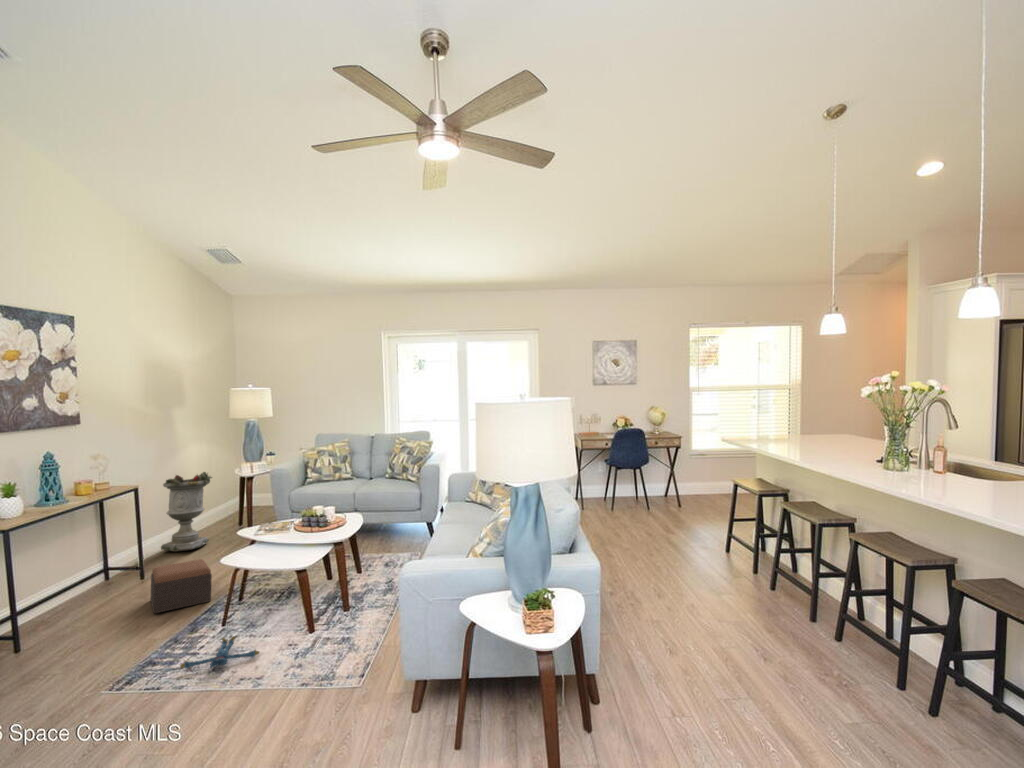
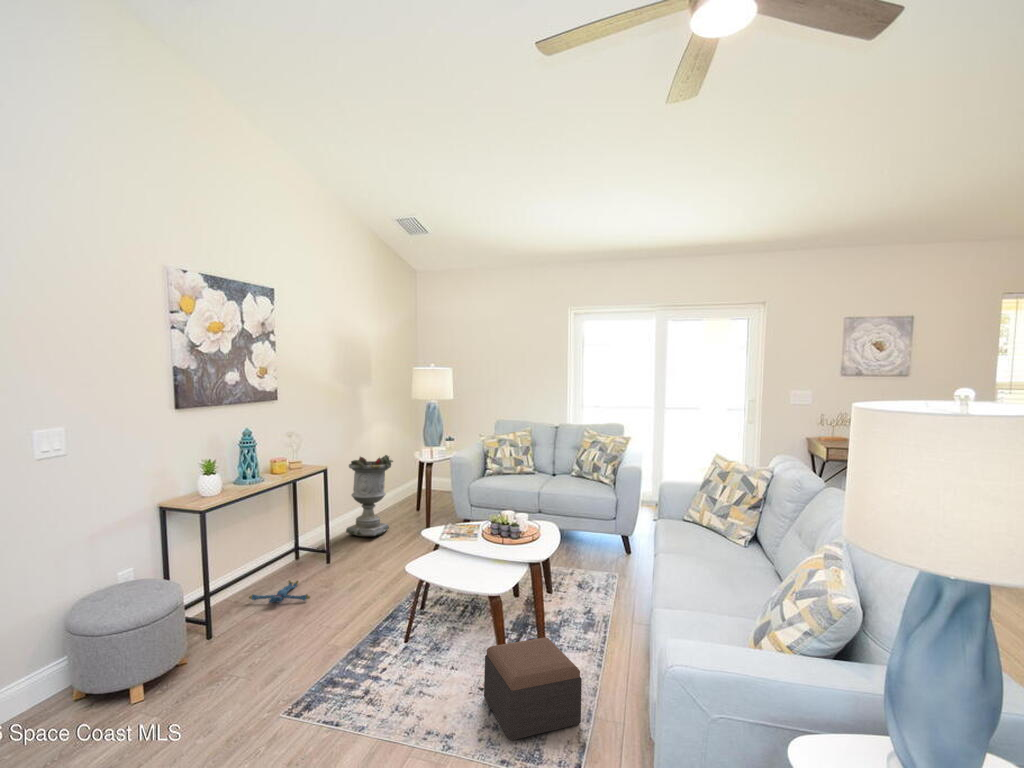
footstool: present [150,559,212,613] -> present [484,637,582,741]
plush toy: present [180,636,259,669] -> present [249,581,310,603]

